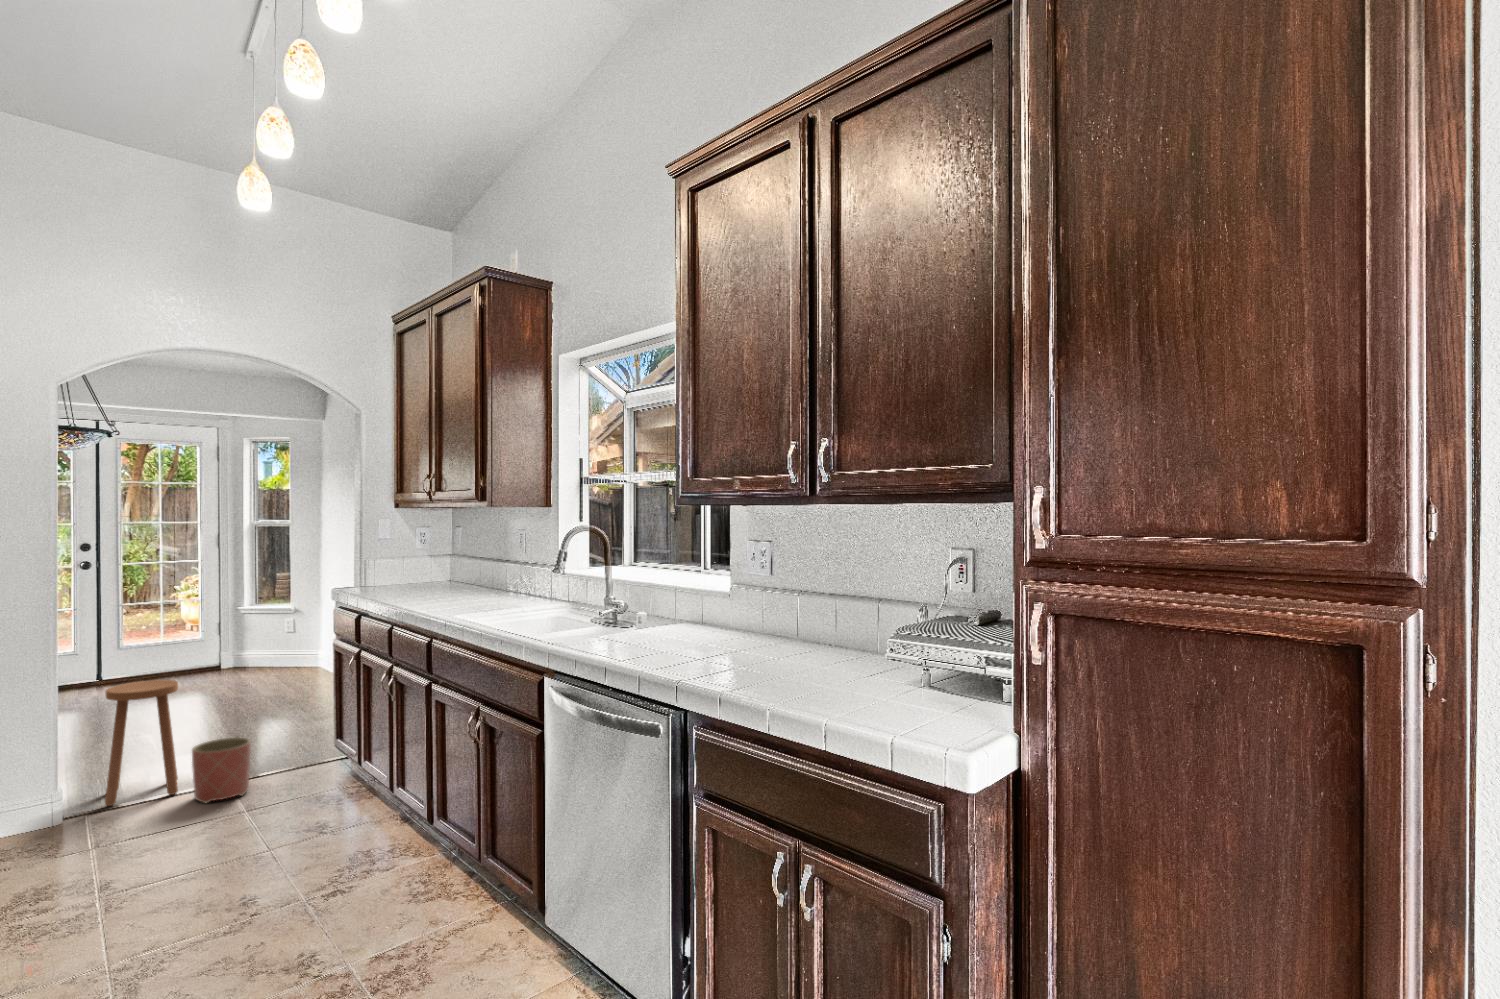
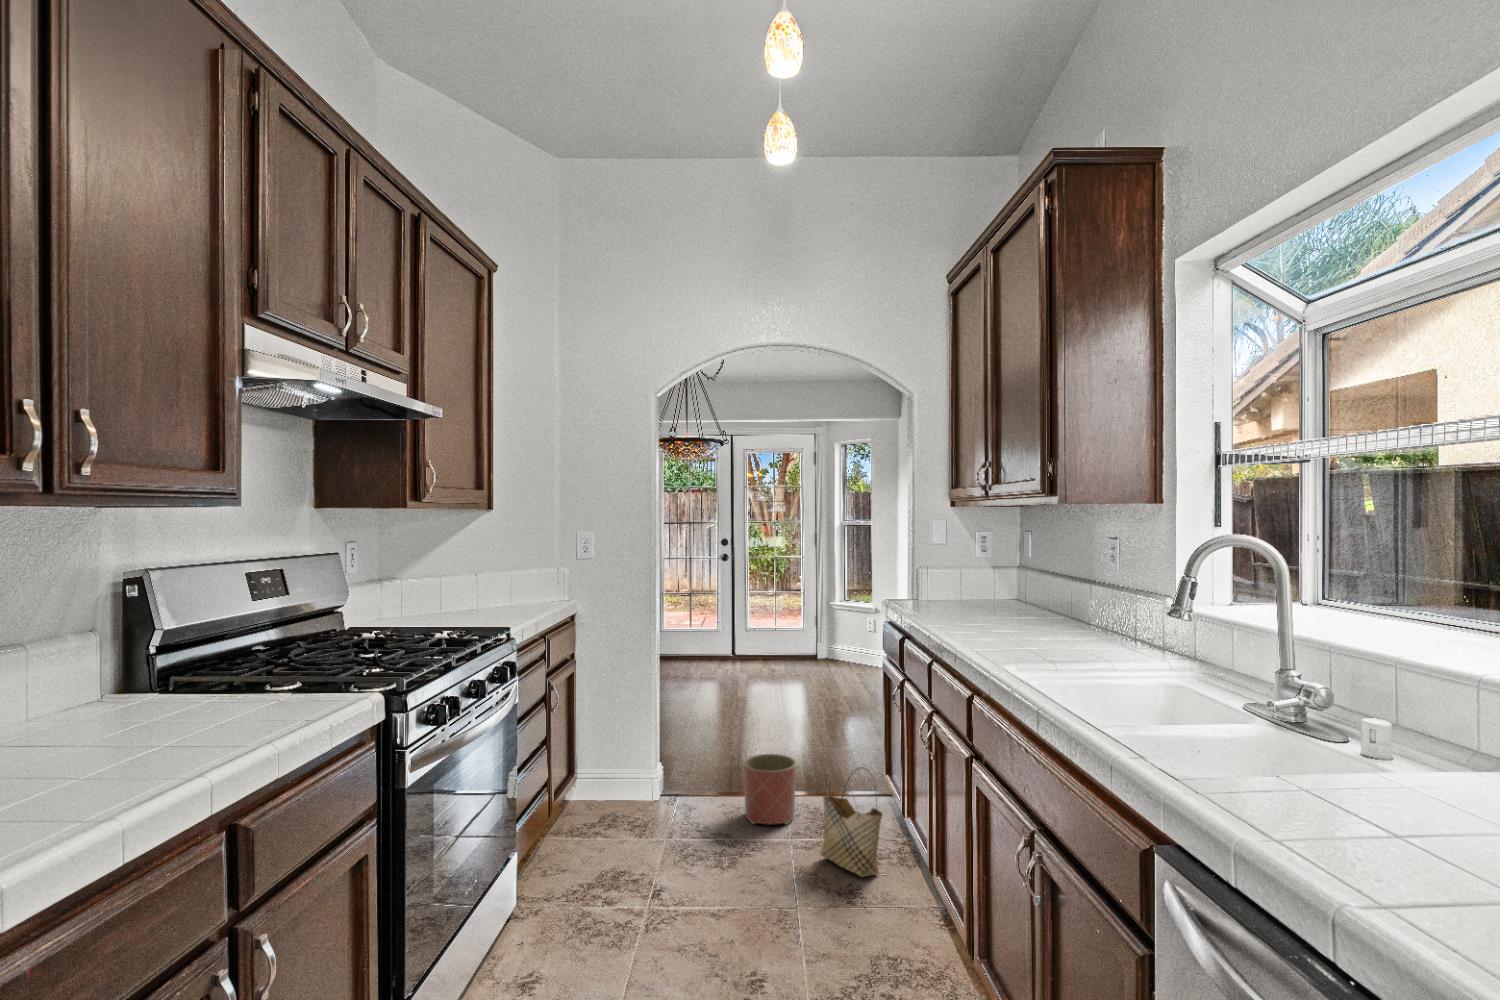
stool: present [105,680,178,806] -> none [678,678,742,802]
woven basket: none [286,723,347,808] -> present [821,767,882,877]

